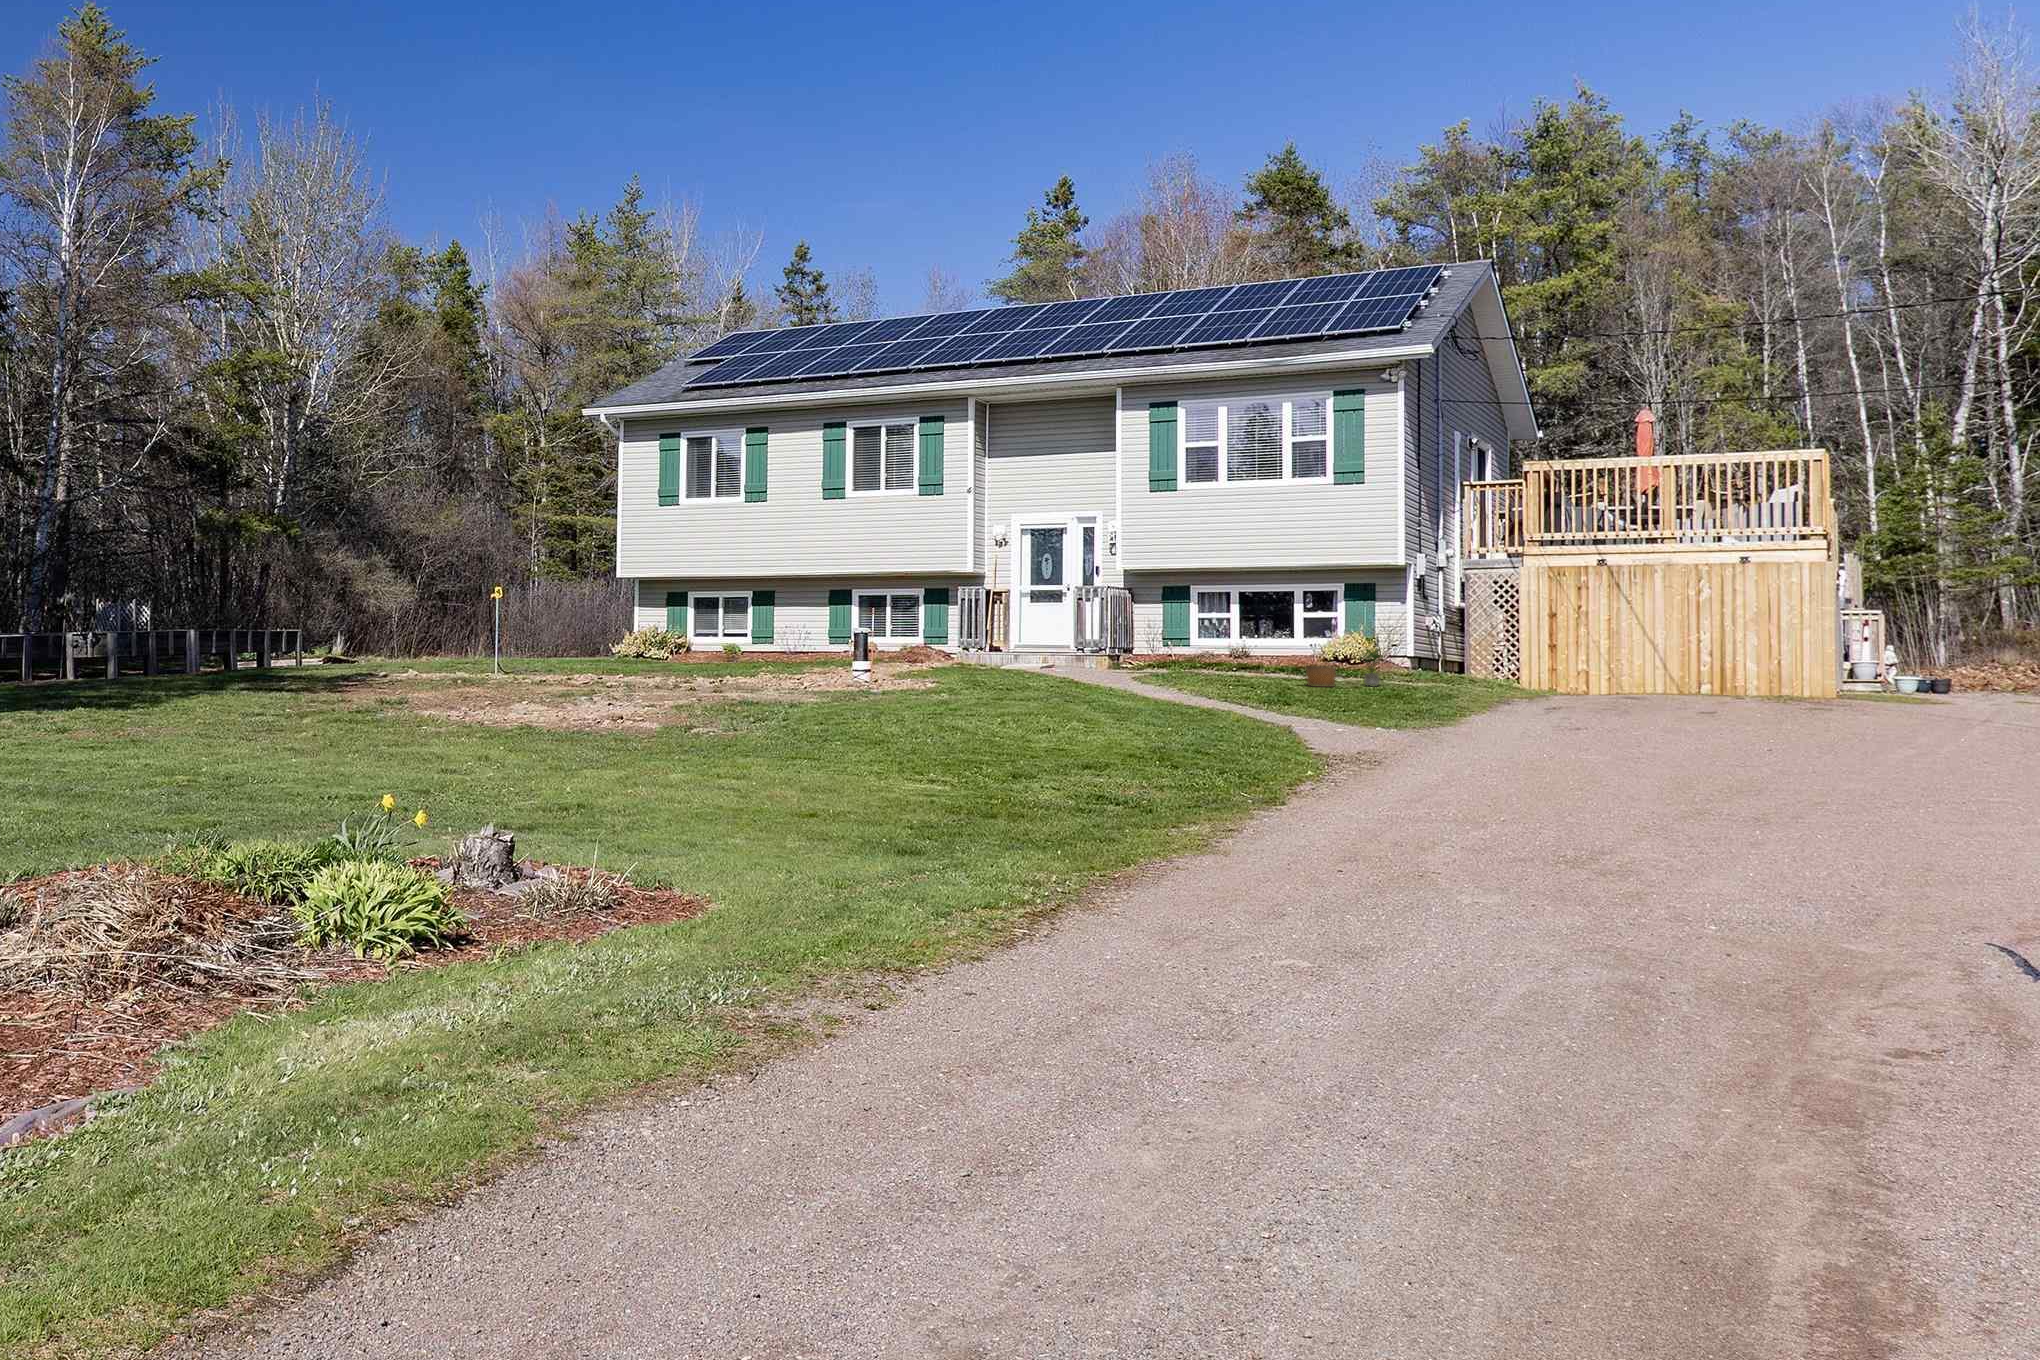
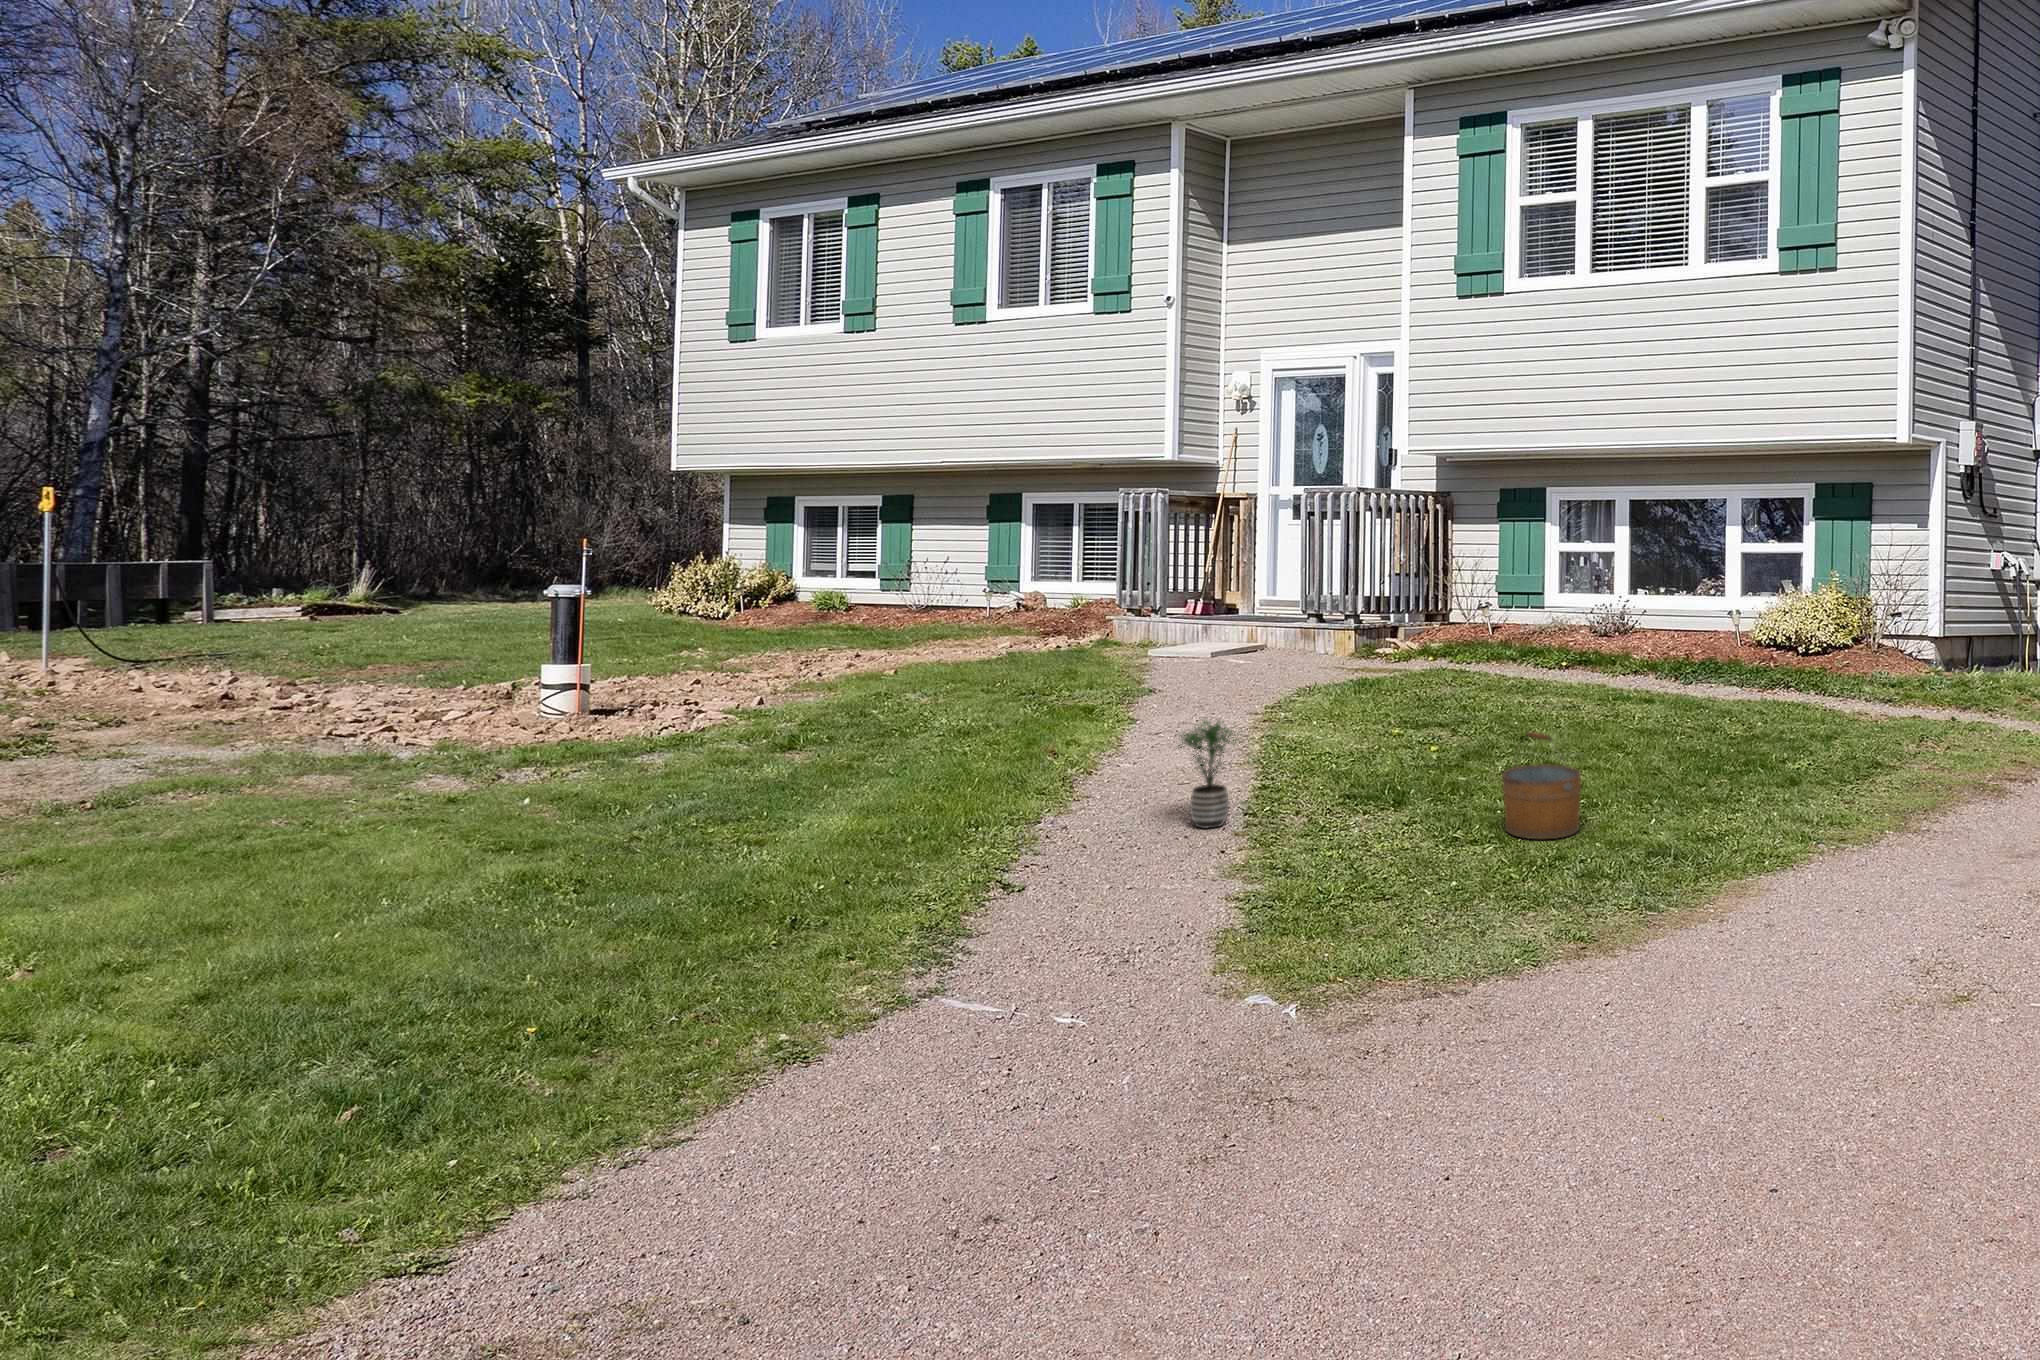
potted plant: present [1361,651,1384,686] -> present [1174,718,1243,828]

